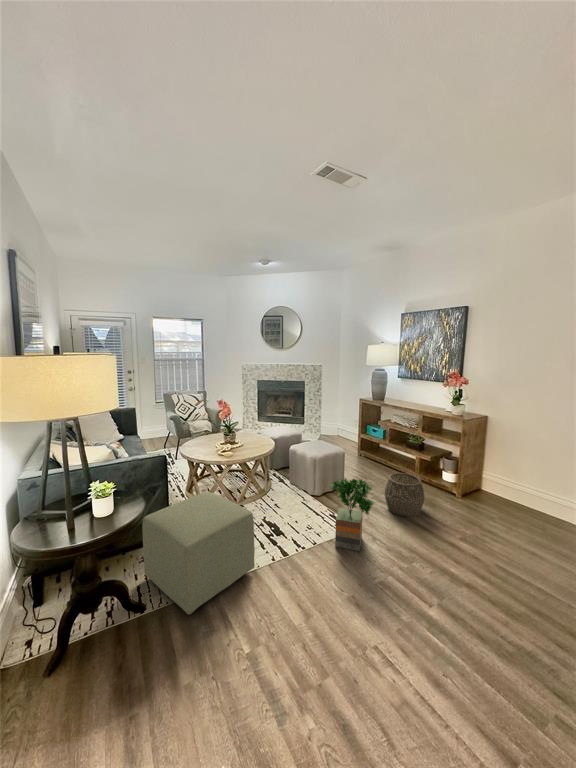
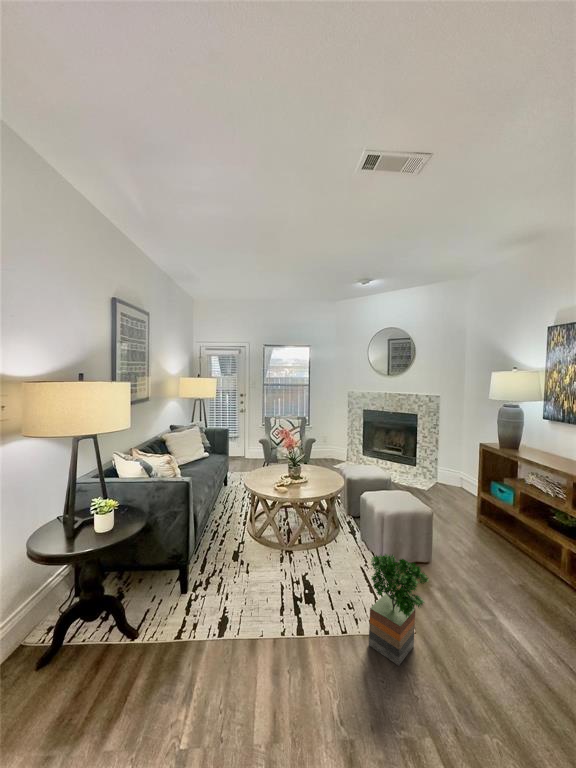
woven basket: present [384,473,425,516] -> none [475,564,543,641]
ottoman: present [142,492,255,615] -> none [156,529,255,665]

